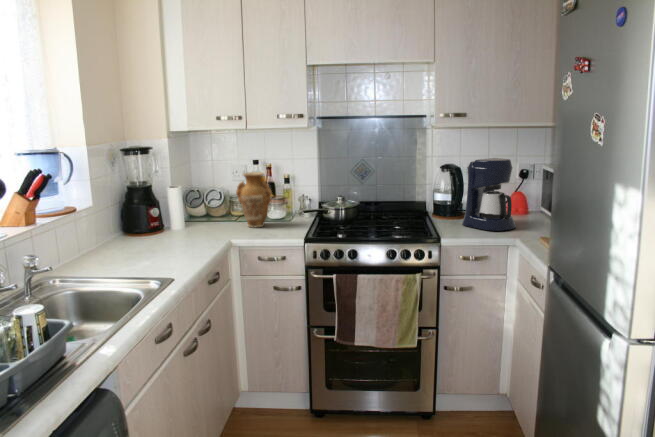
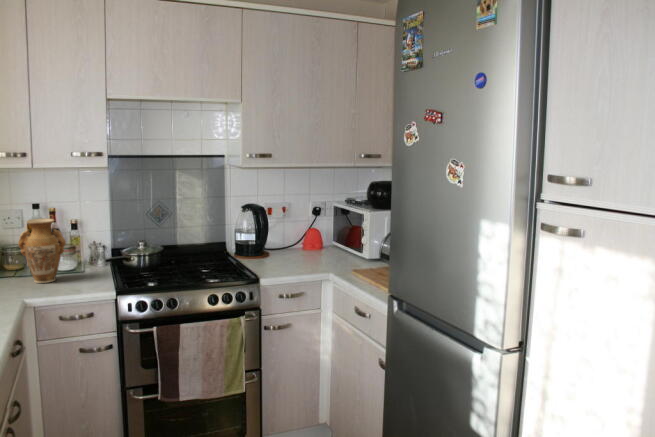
coffee maker: present [462,158,516,231] -> none [271,198,320,267]

